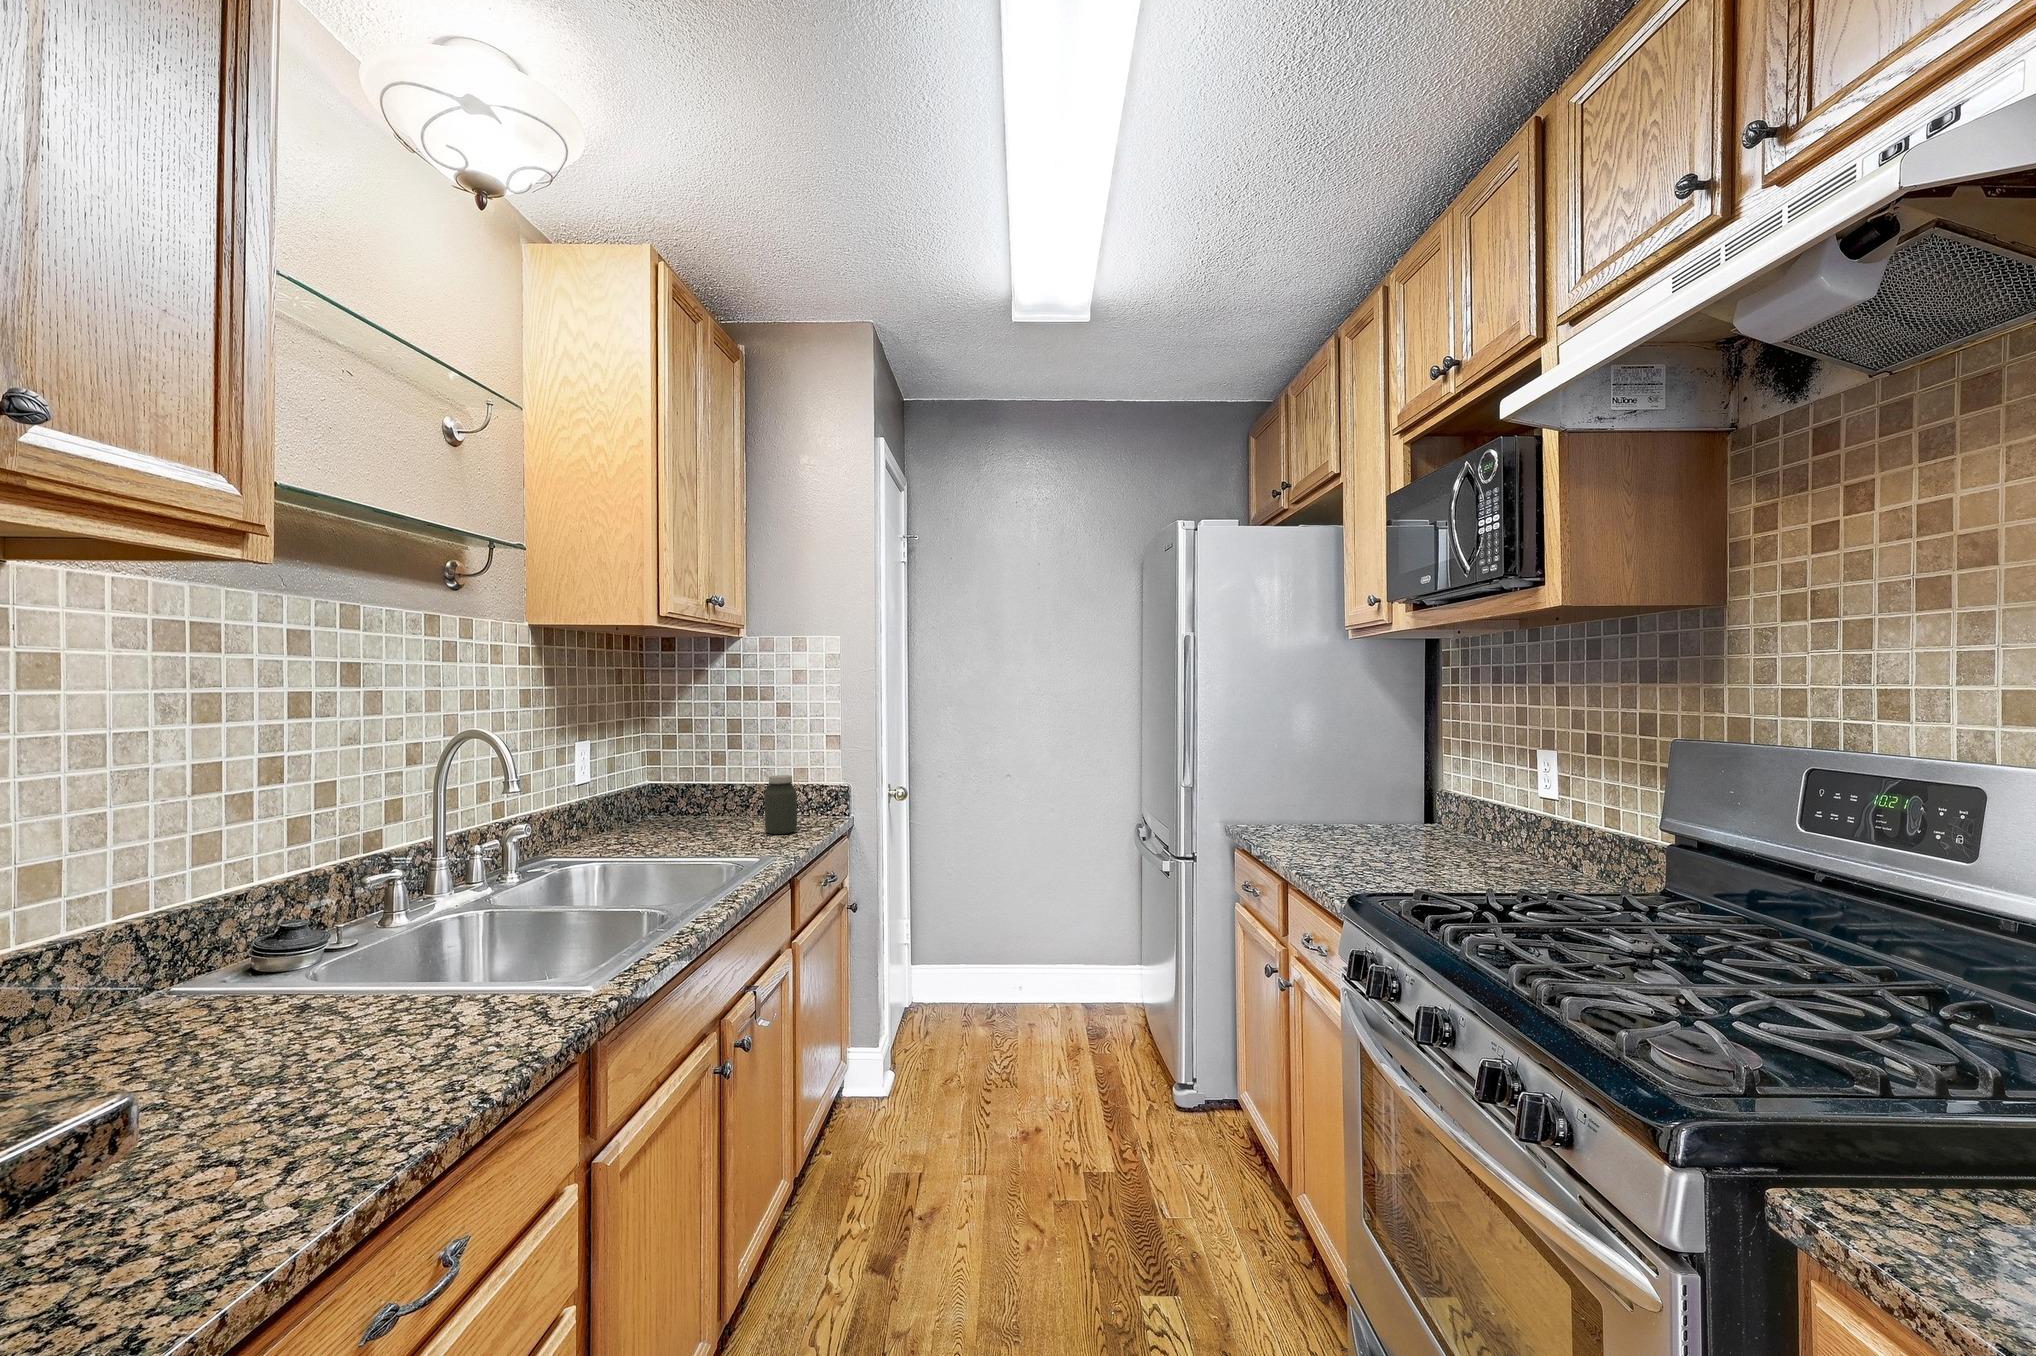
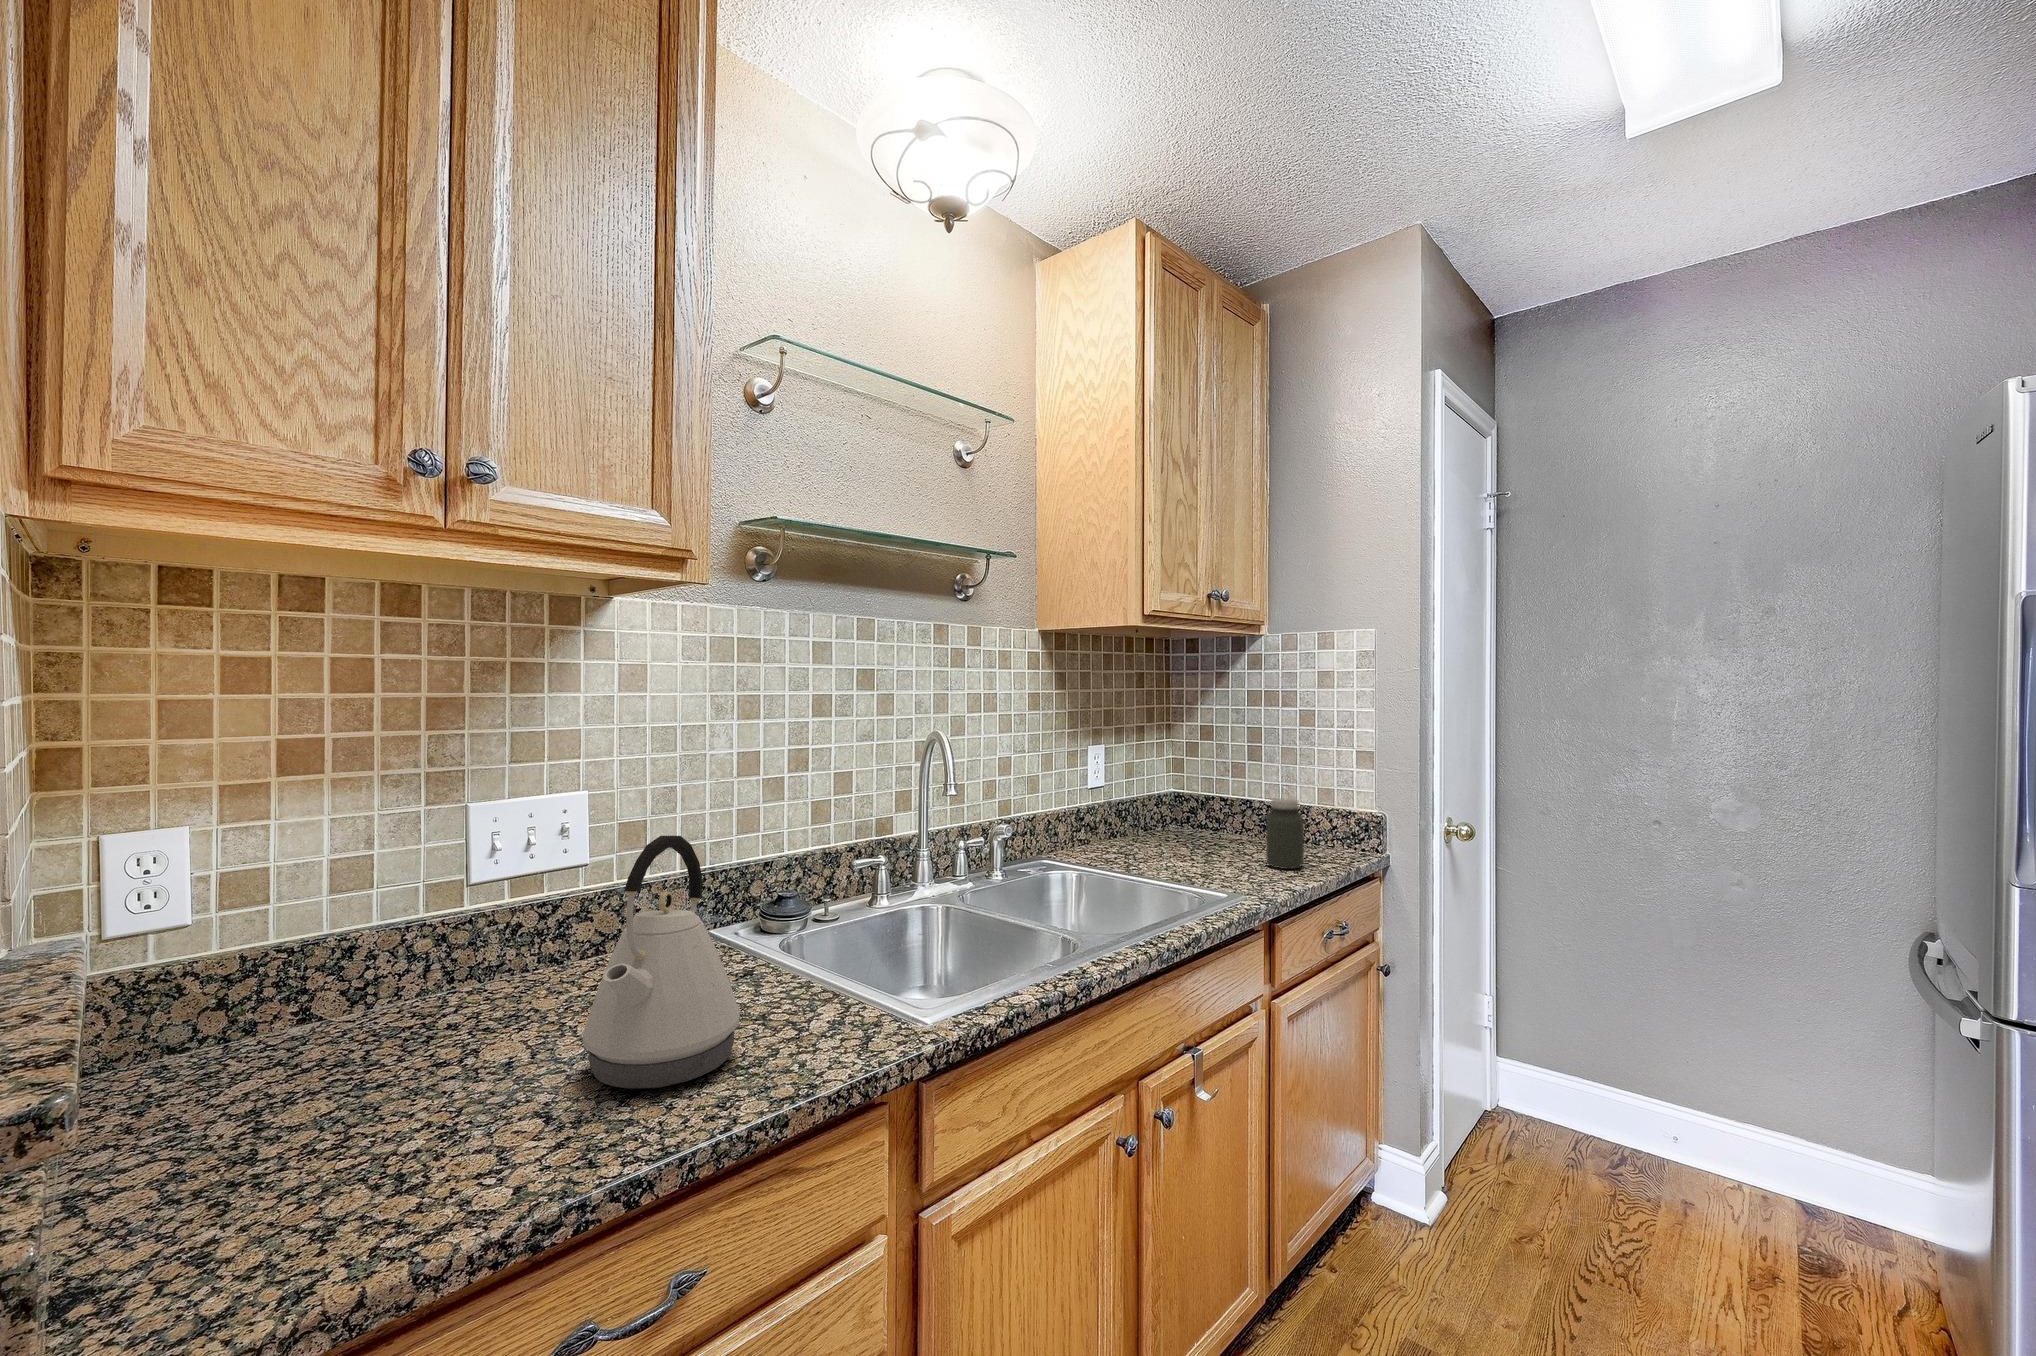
kettle: none [195,838,408,1124] -> present [583,836,740,1088]

